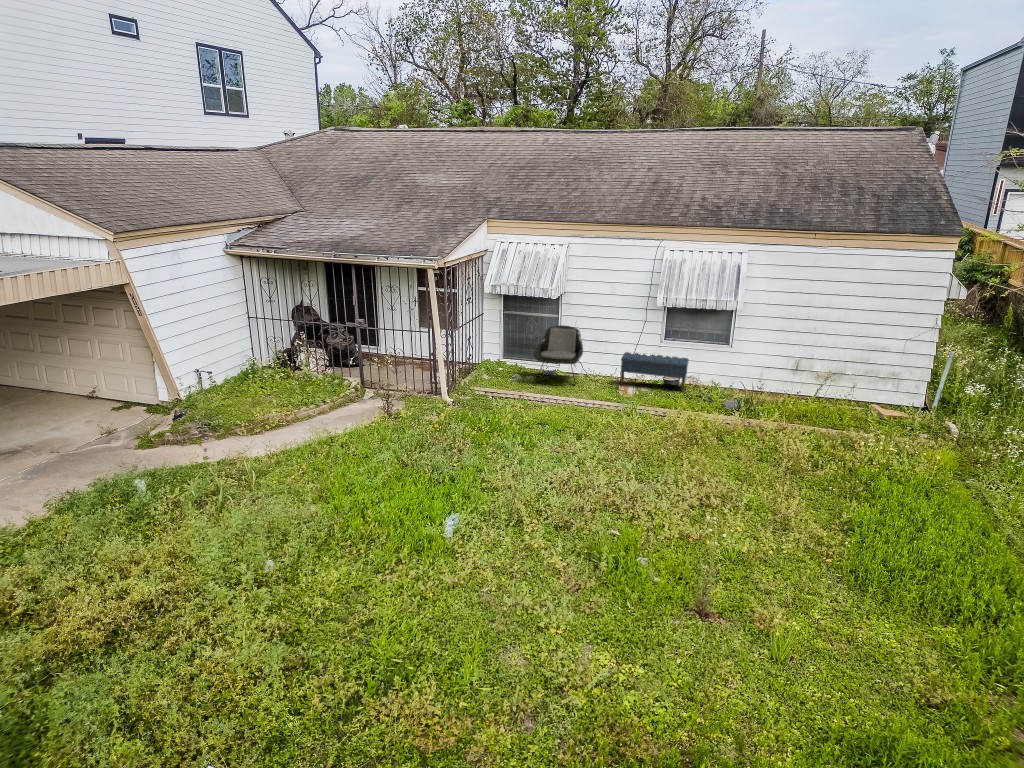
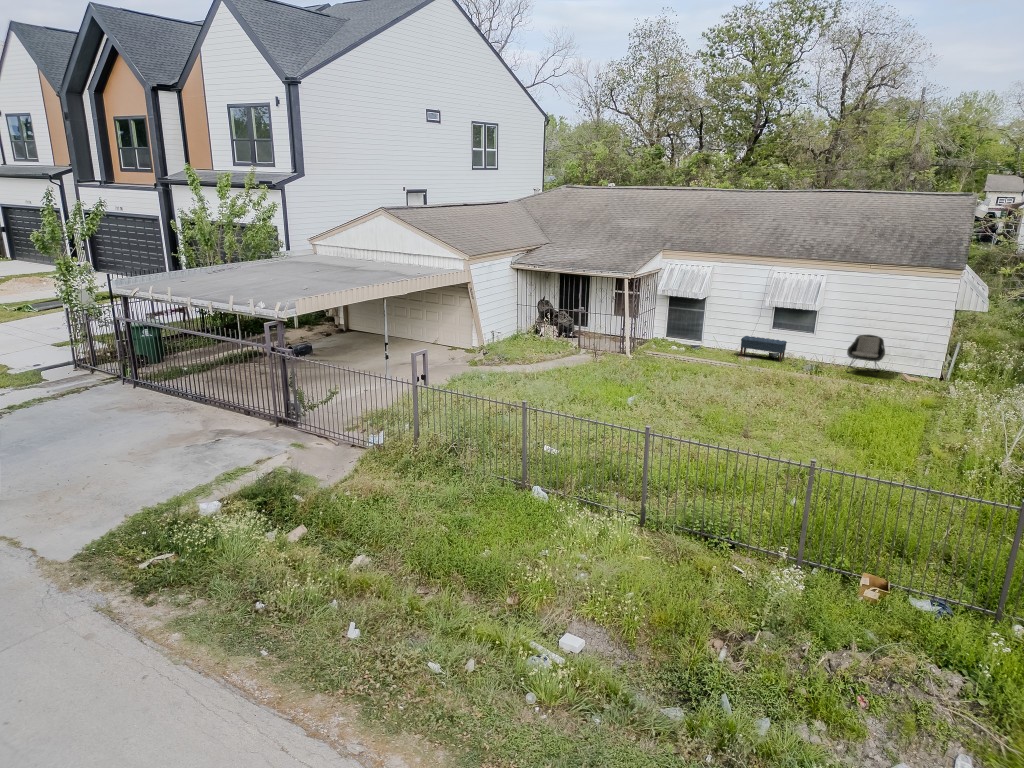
lounge chair: present [534,325,583,386] -> present [847,335,885,376]

